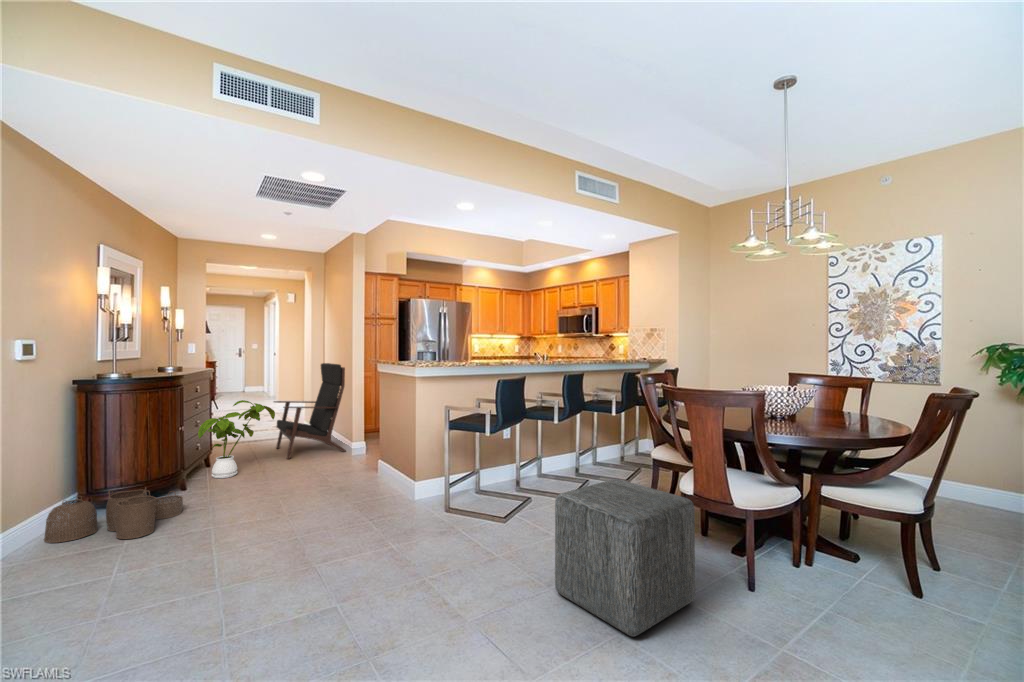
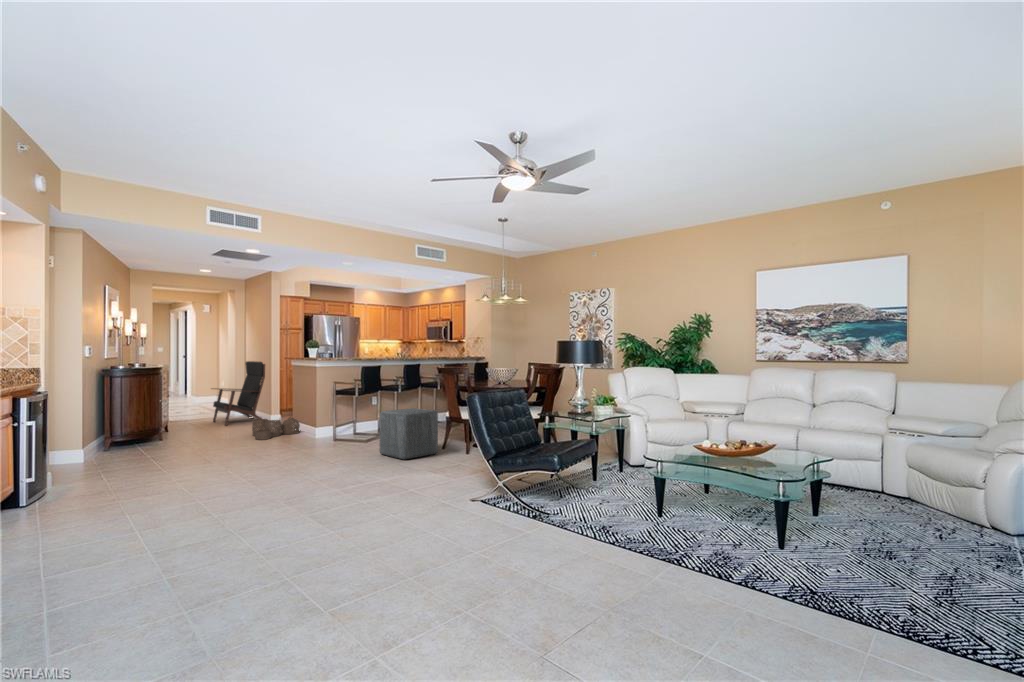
house plant: present [198,400,275,478] -> none [174,384,220,434]
woven basket: present [44,488,183,543] -> present [252,417,300,440]

